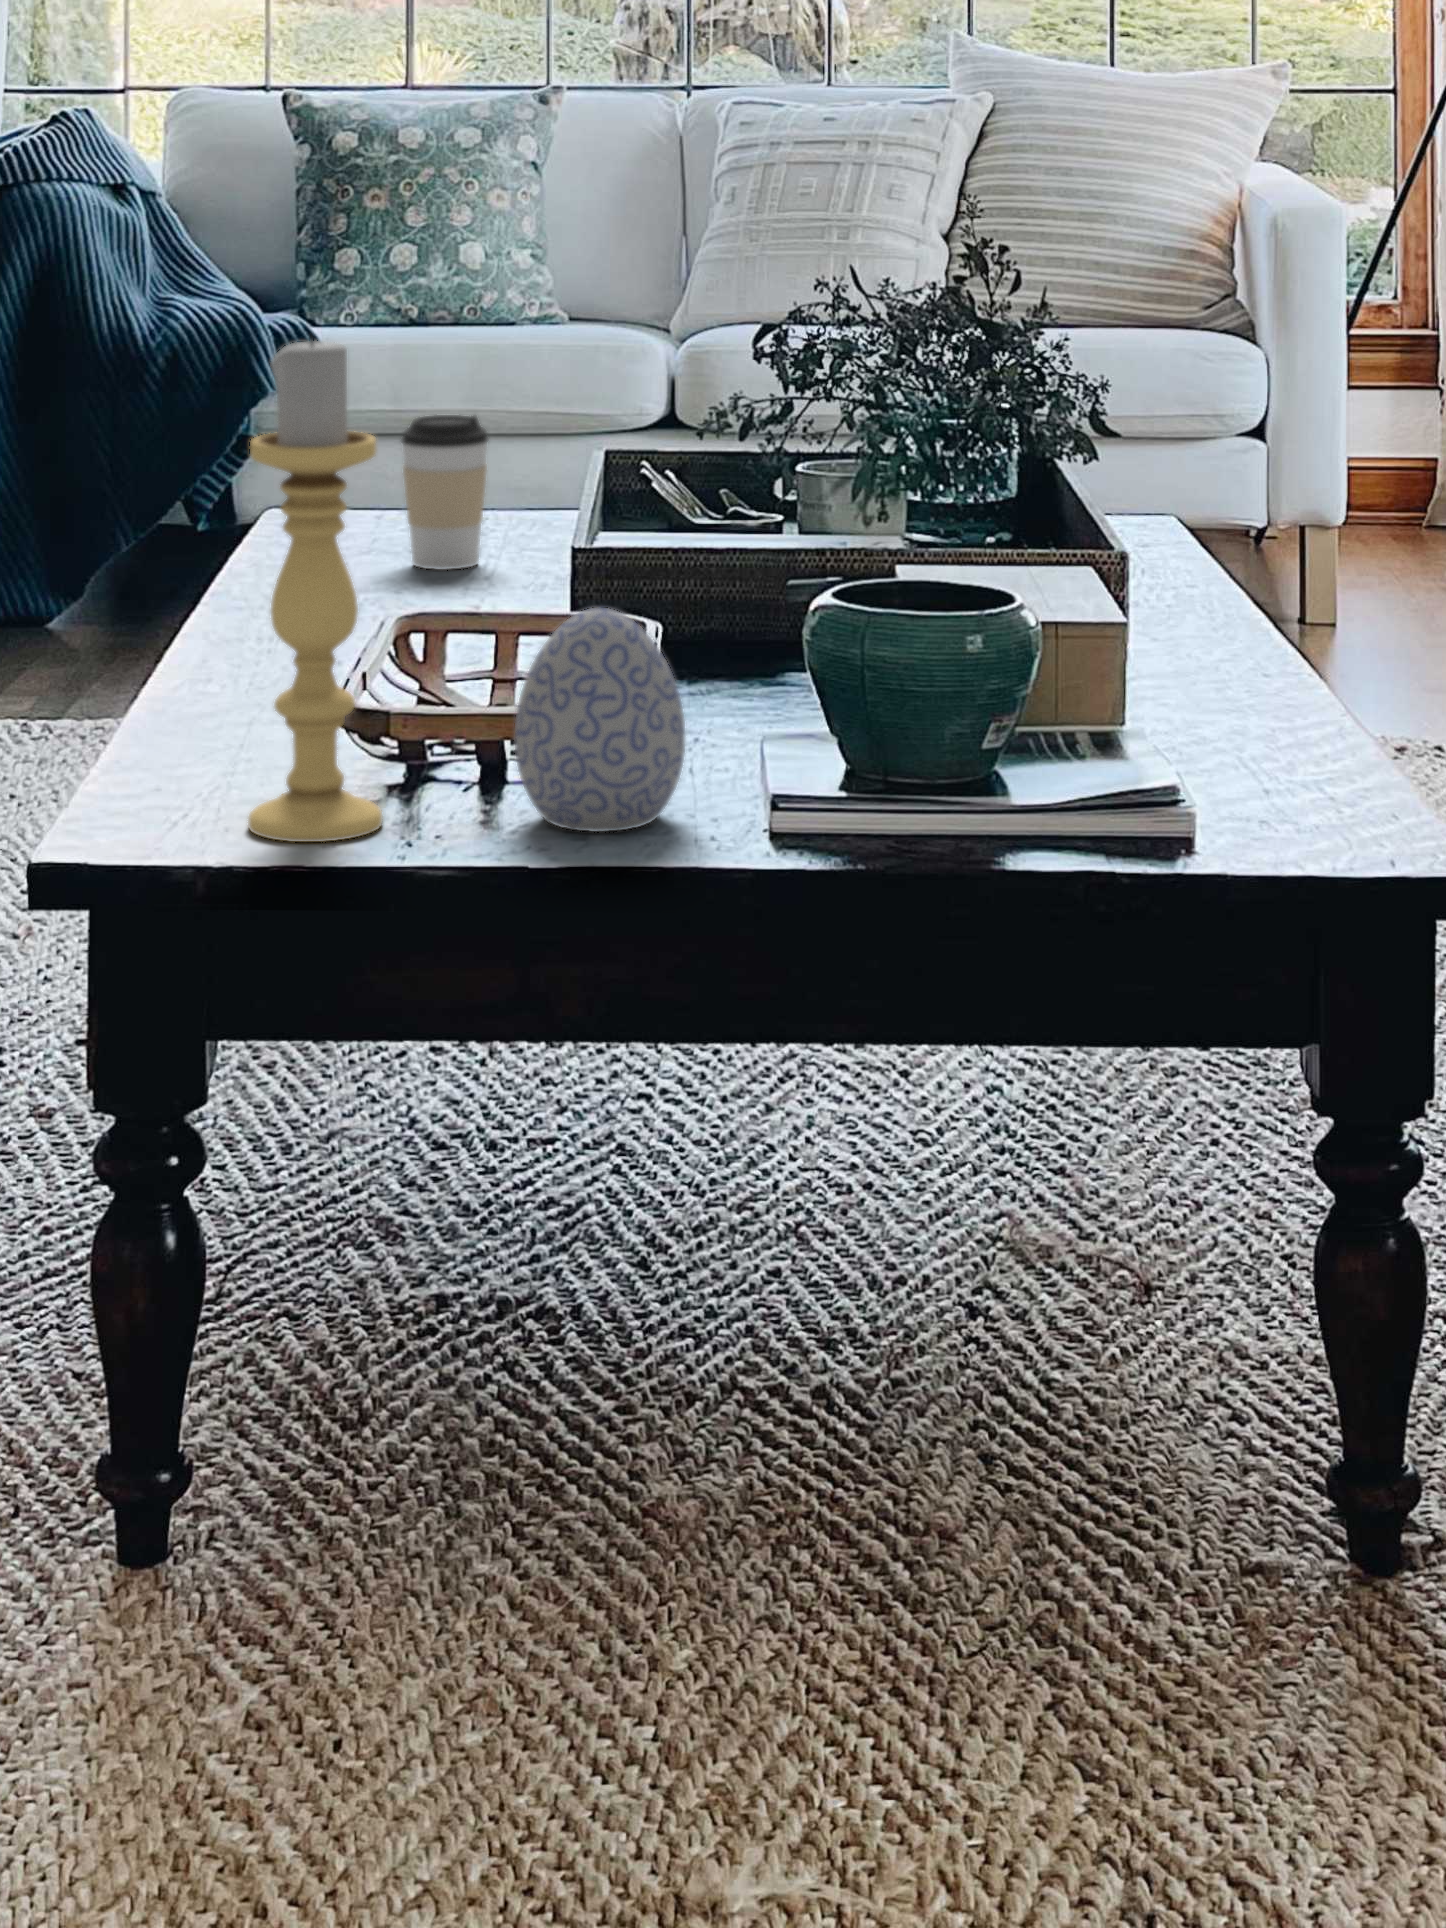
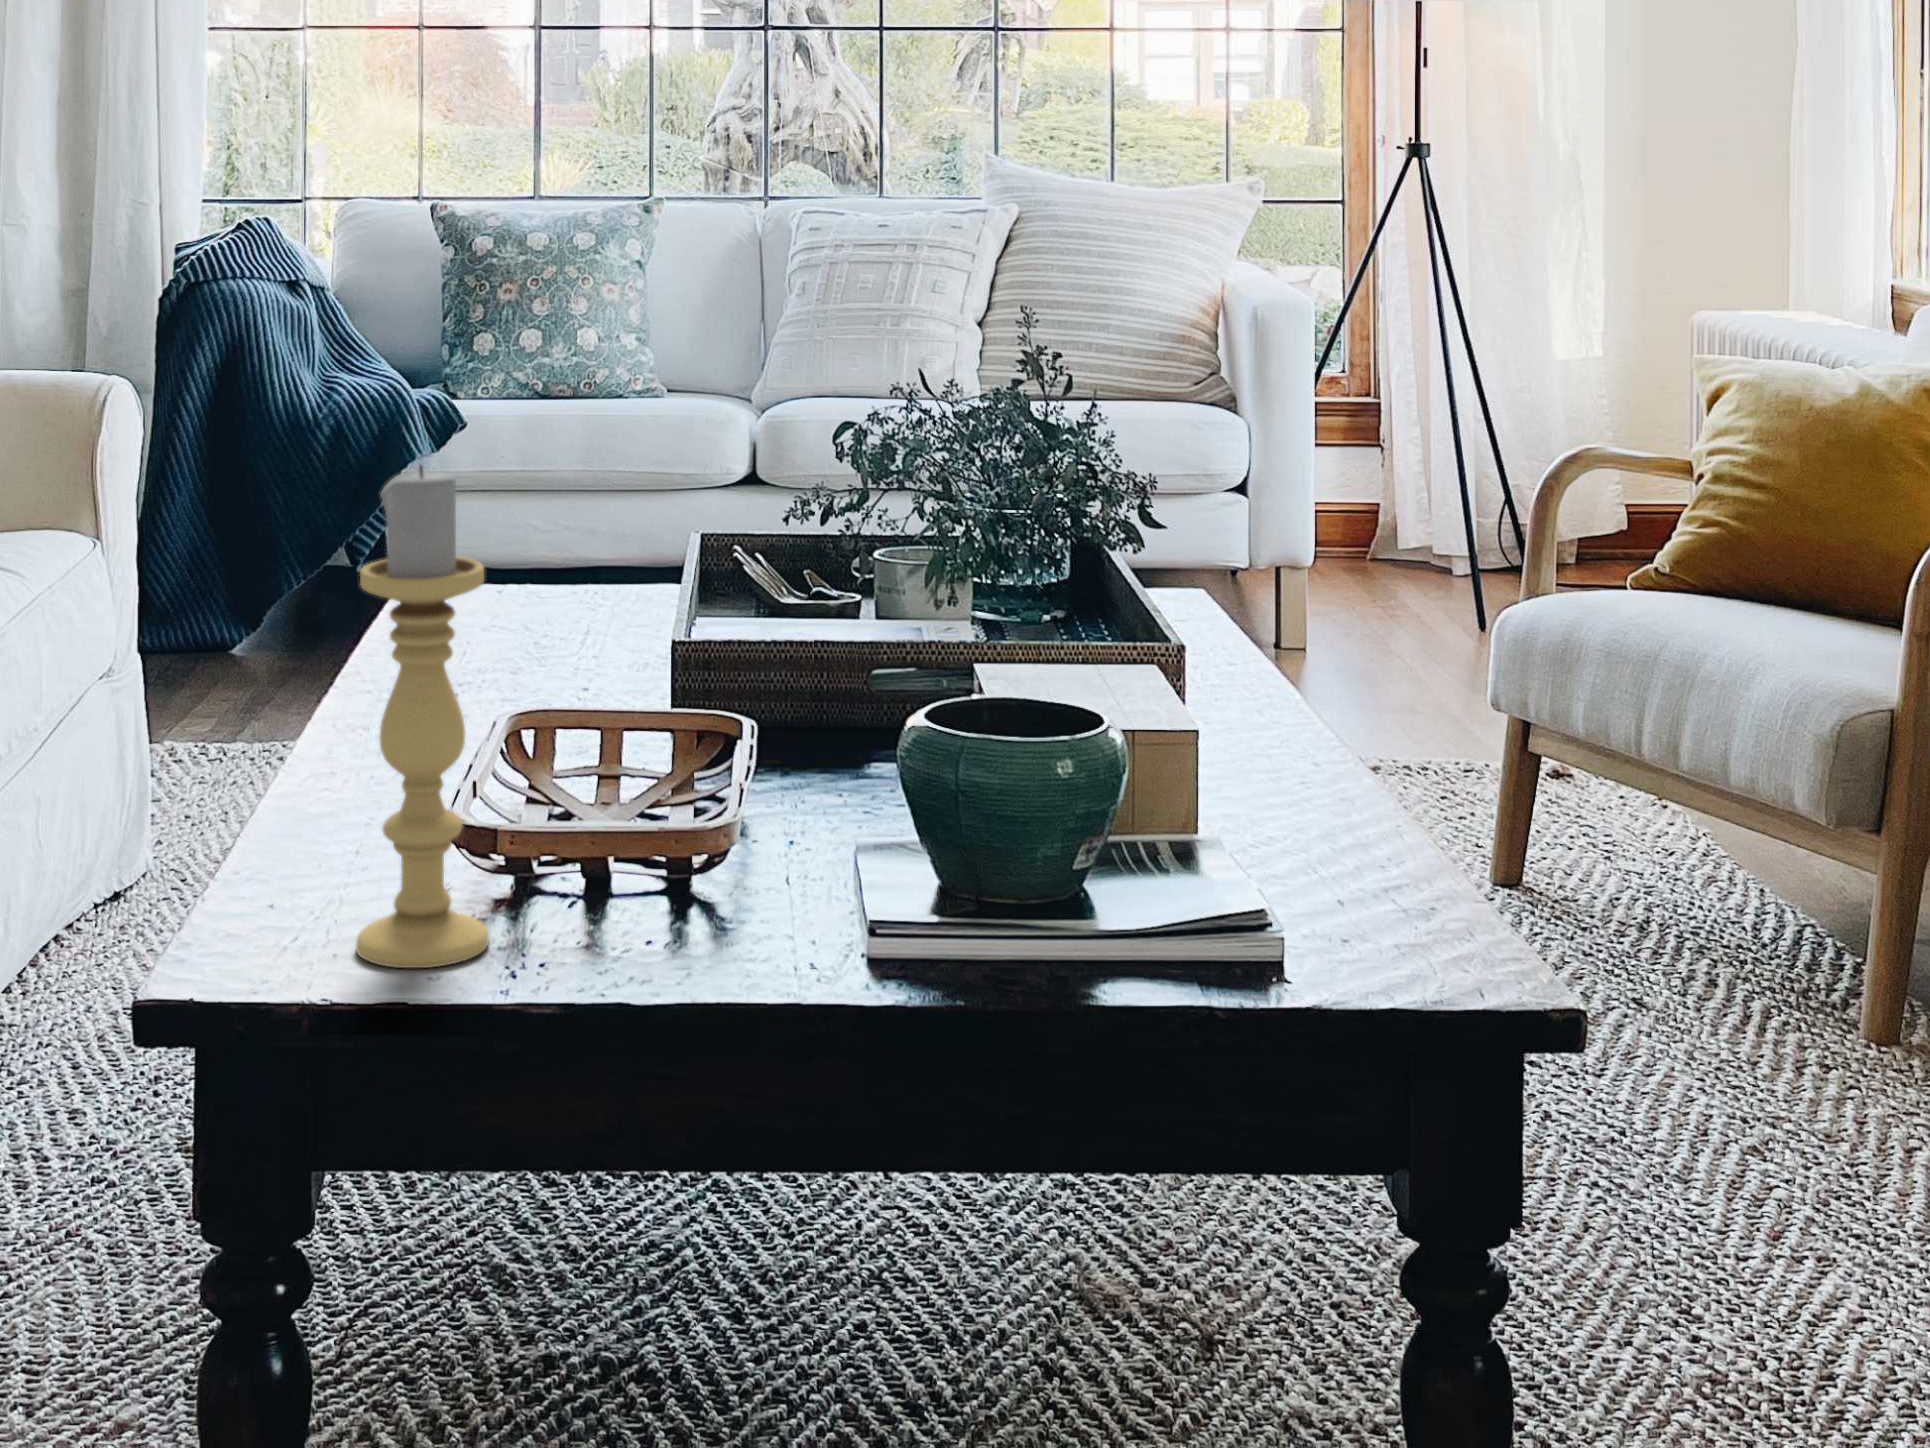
coffee cup: present [401,415,488,569] -> none [522,500,602,640]
decorative egg: present [515,608,685,832] -> none [618,730,784,953]

